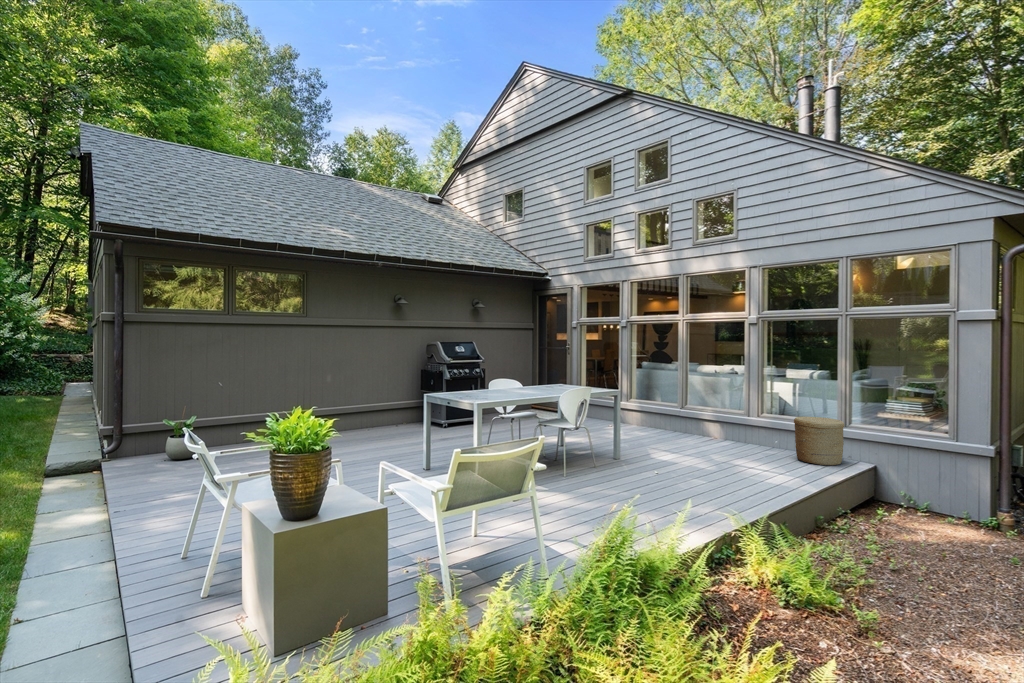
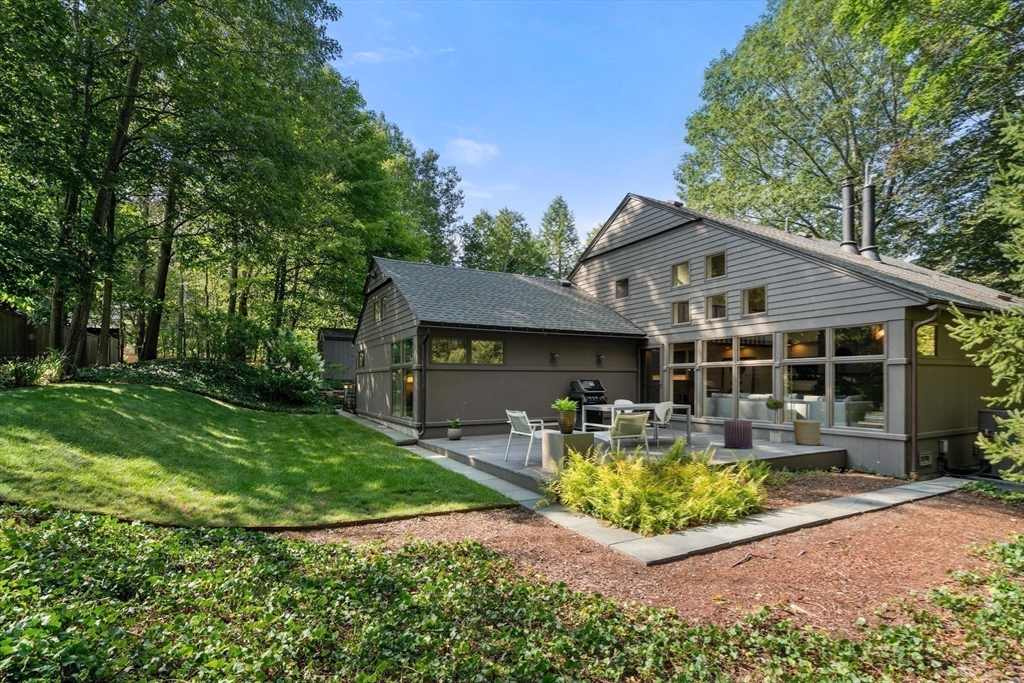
potted tree: none [740,376,775,453] -> present [766,398,788,442]
pouf: none [693,430,748,492] -> present [724,420,753,448]

